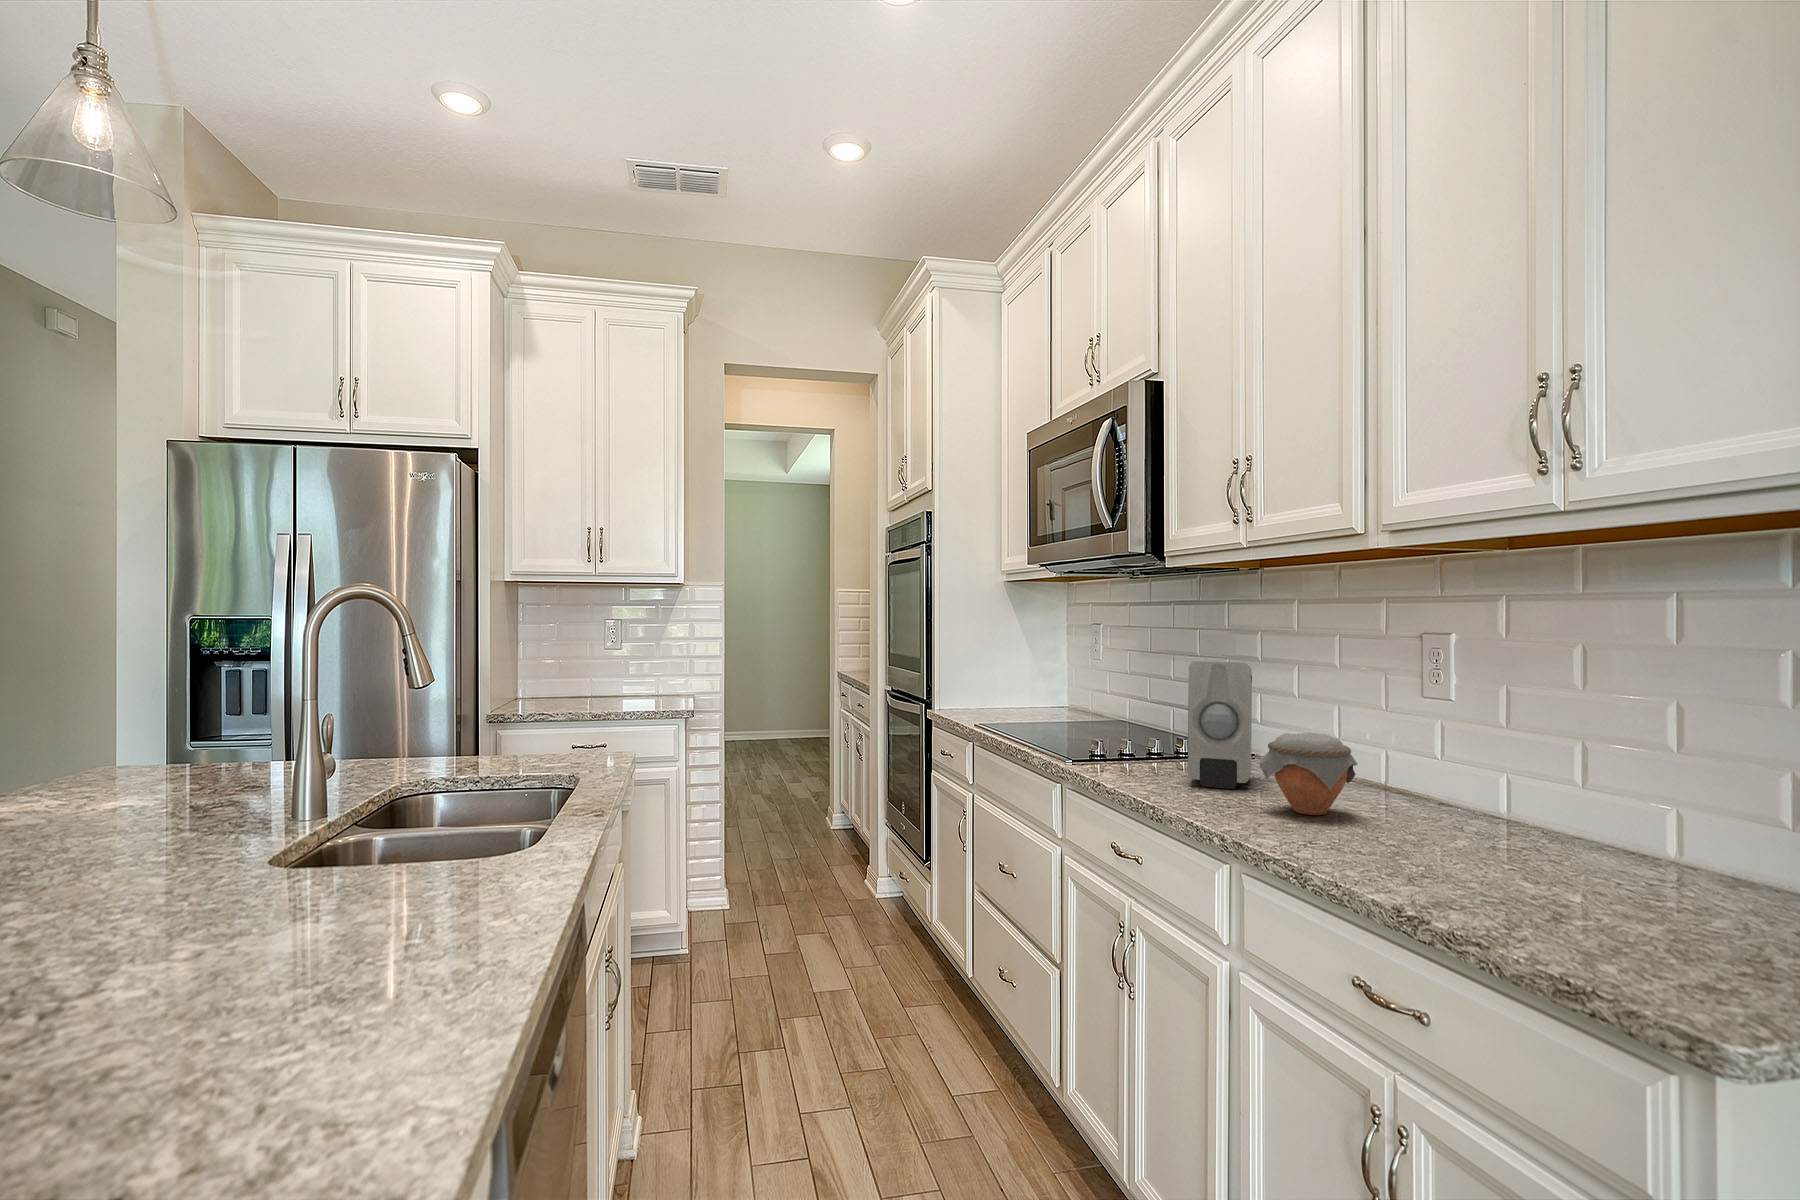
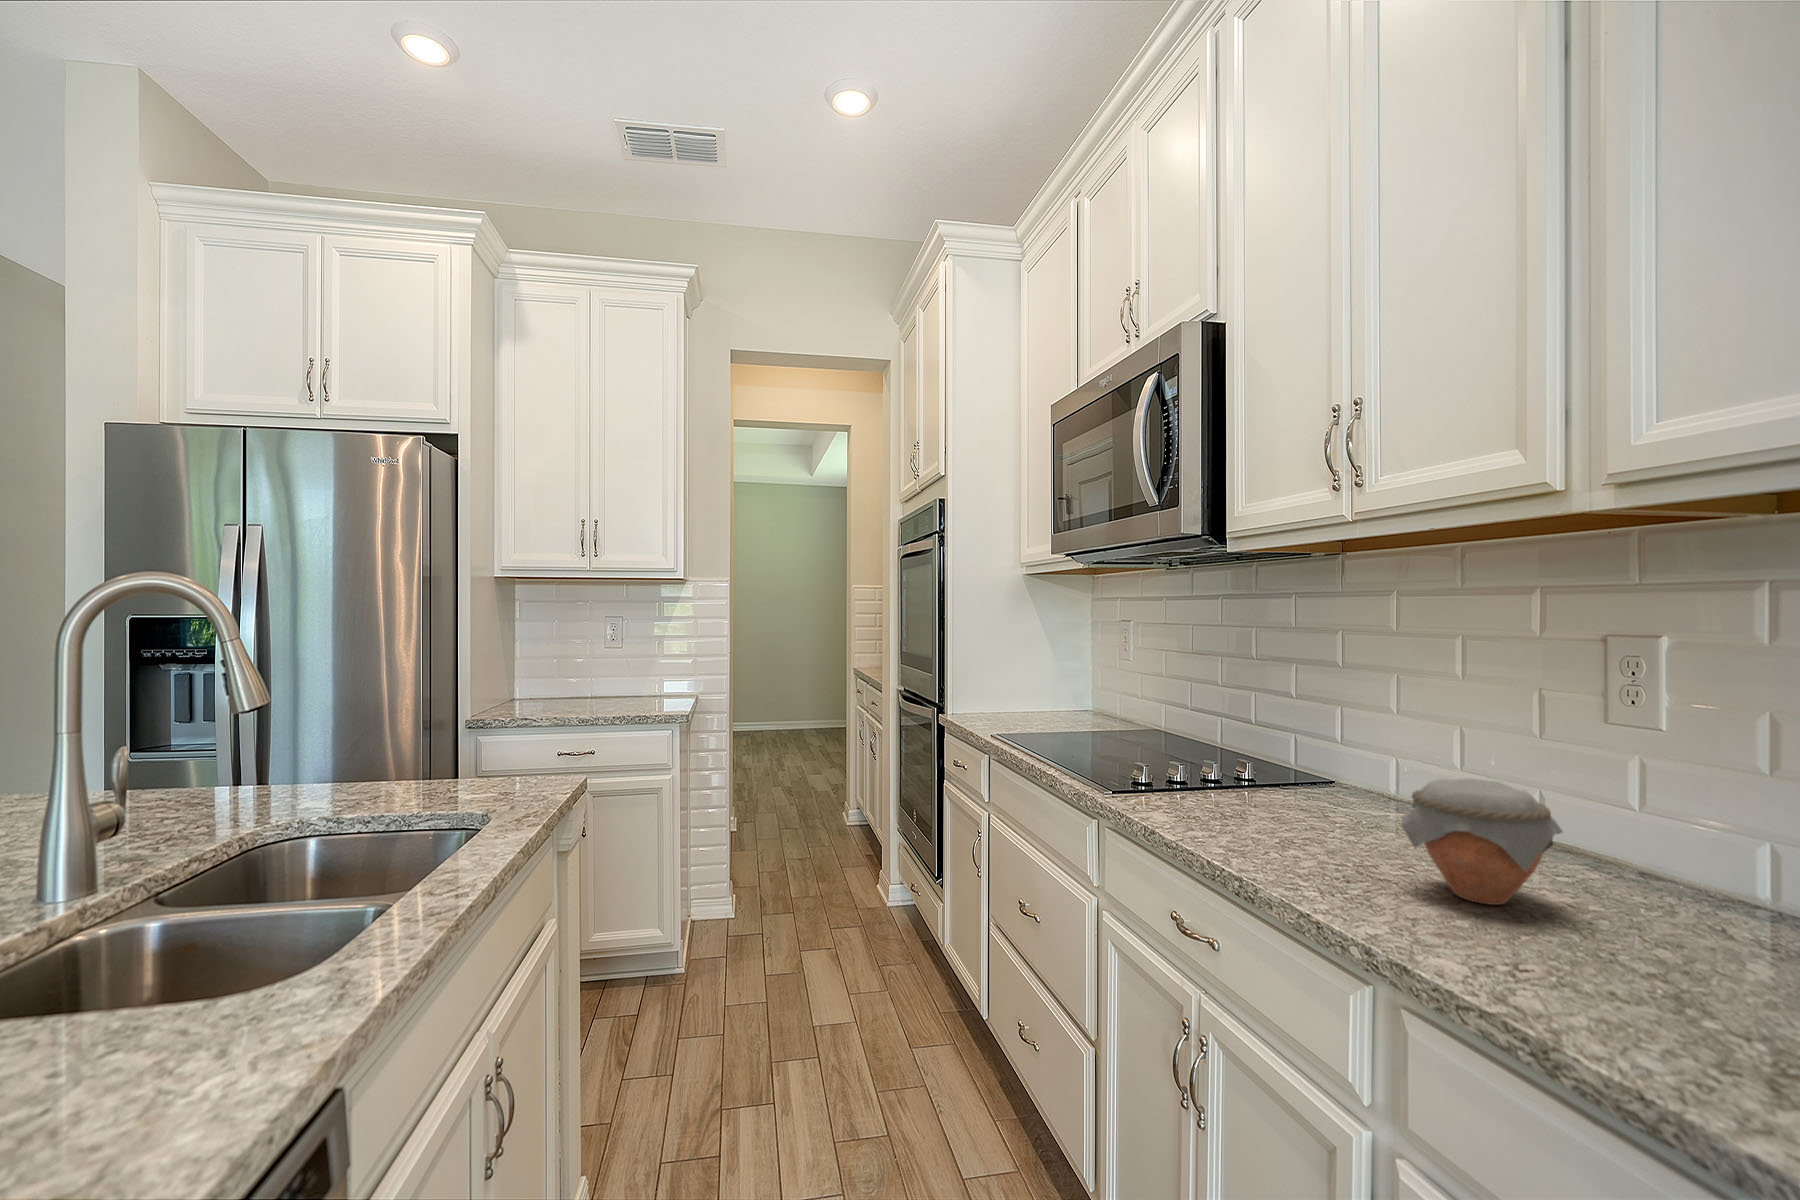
soap dispenser: present [1188,661,1252,789] -> none [1274,672,1364,845]

